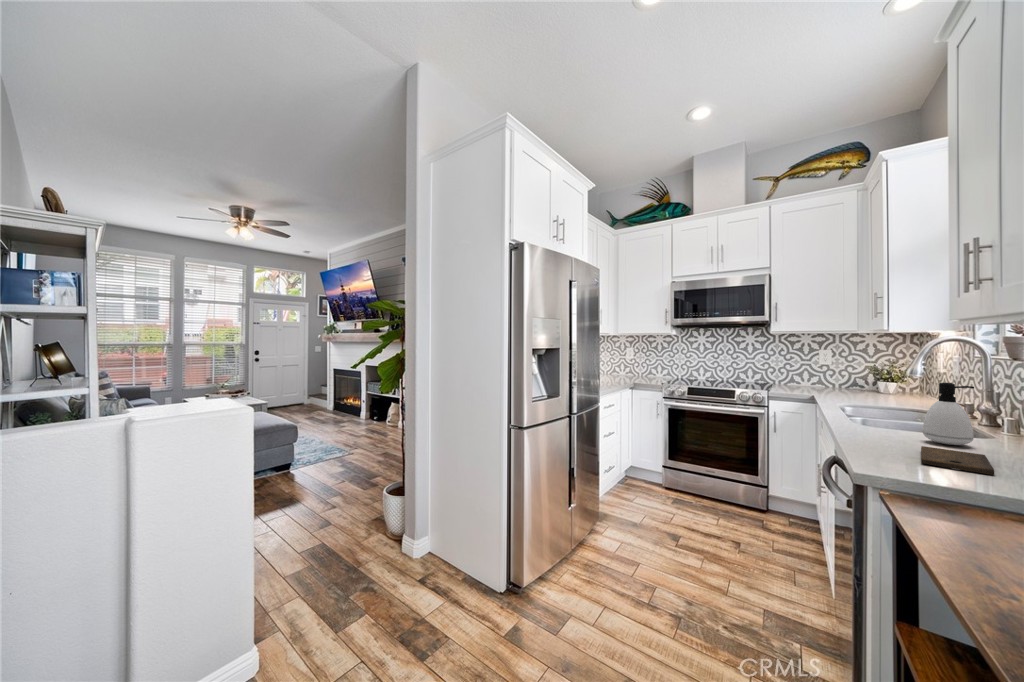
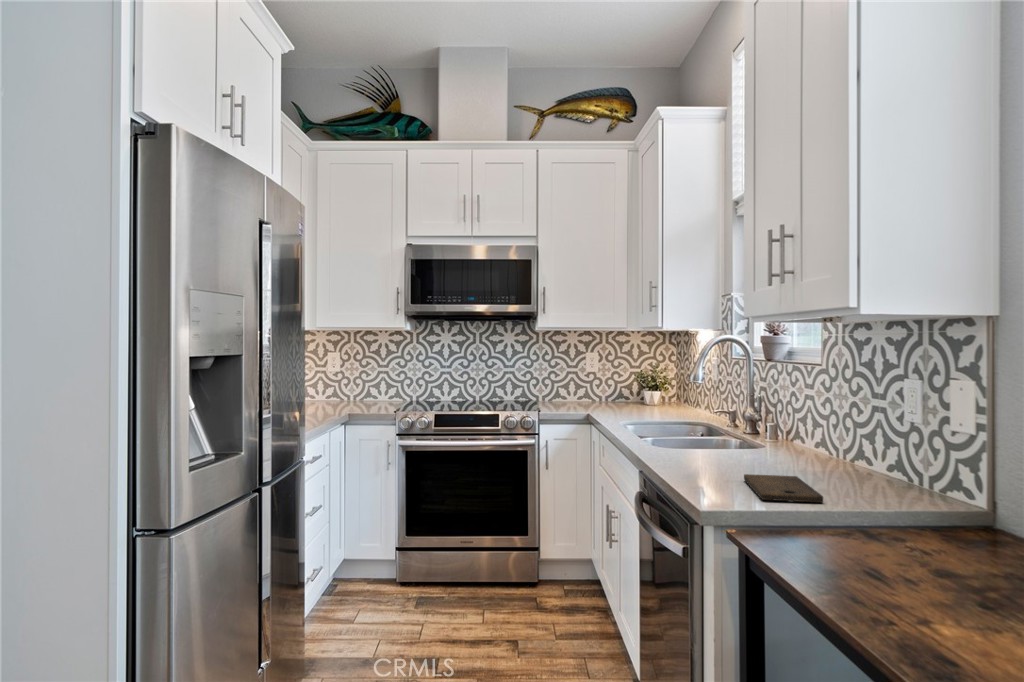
soap dispenser: present [923,383,974,445] -> none [732,392,774,466]

